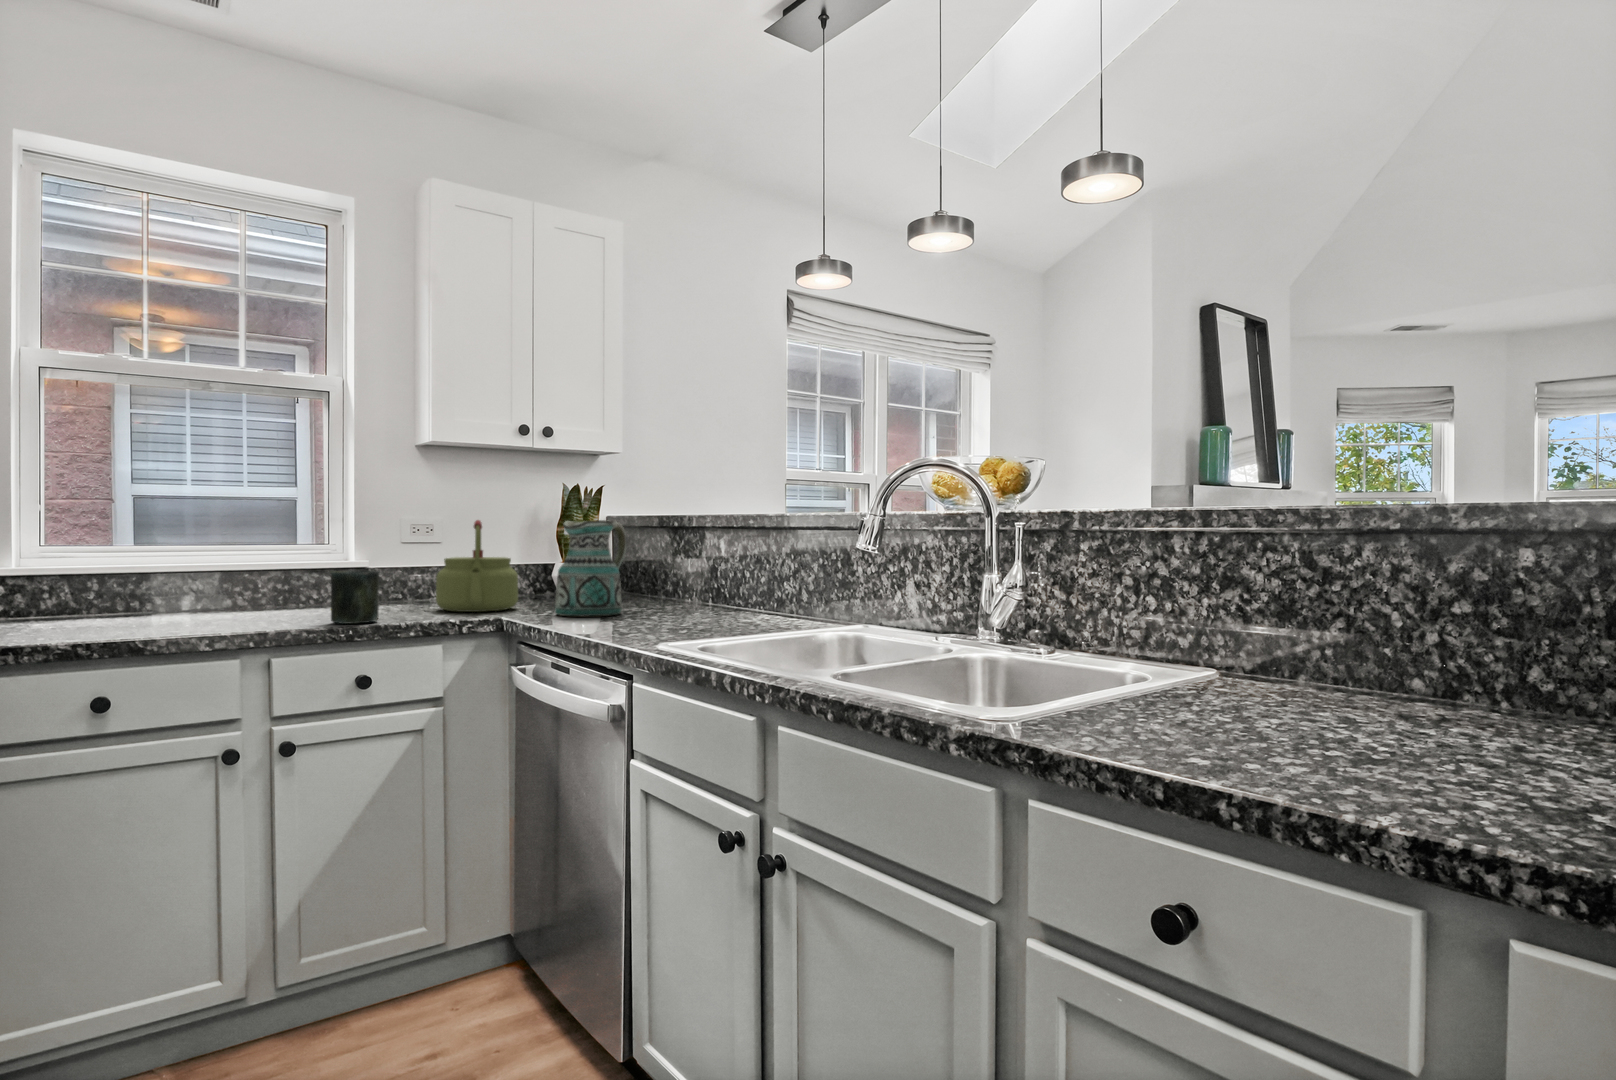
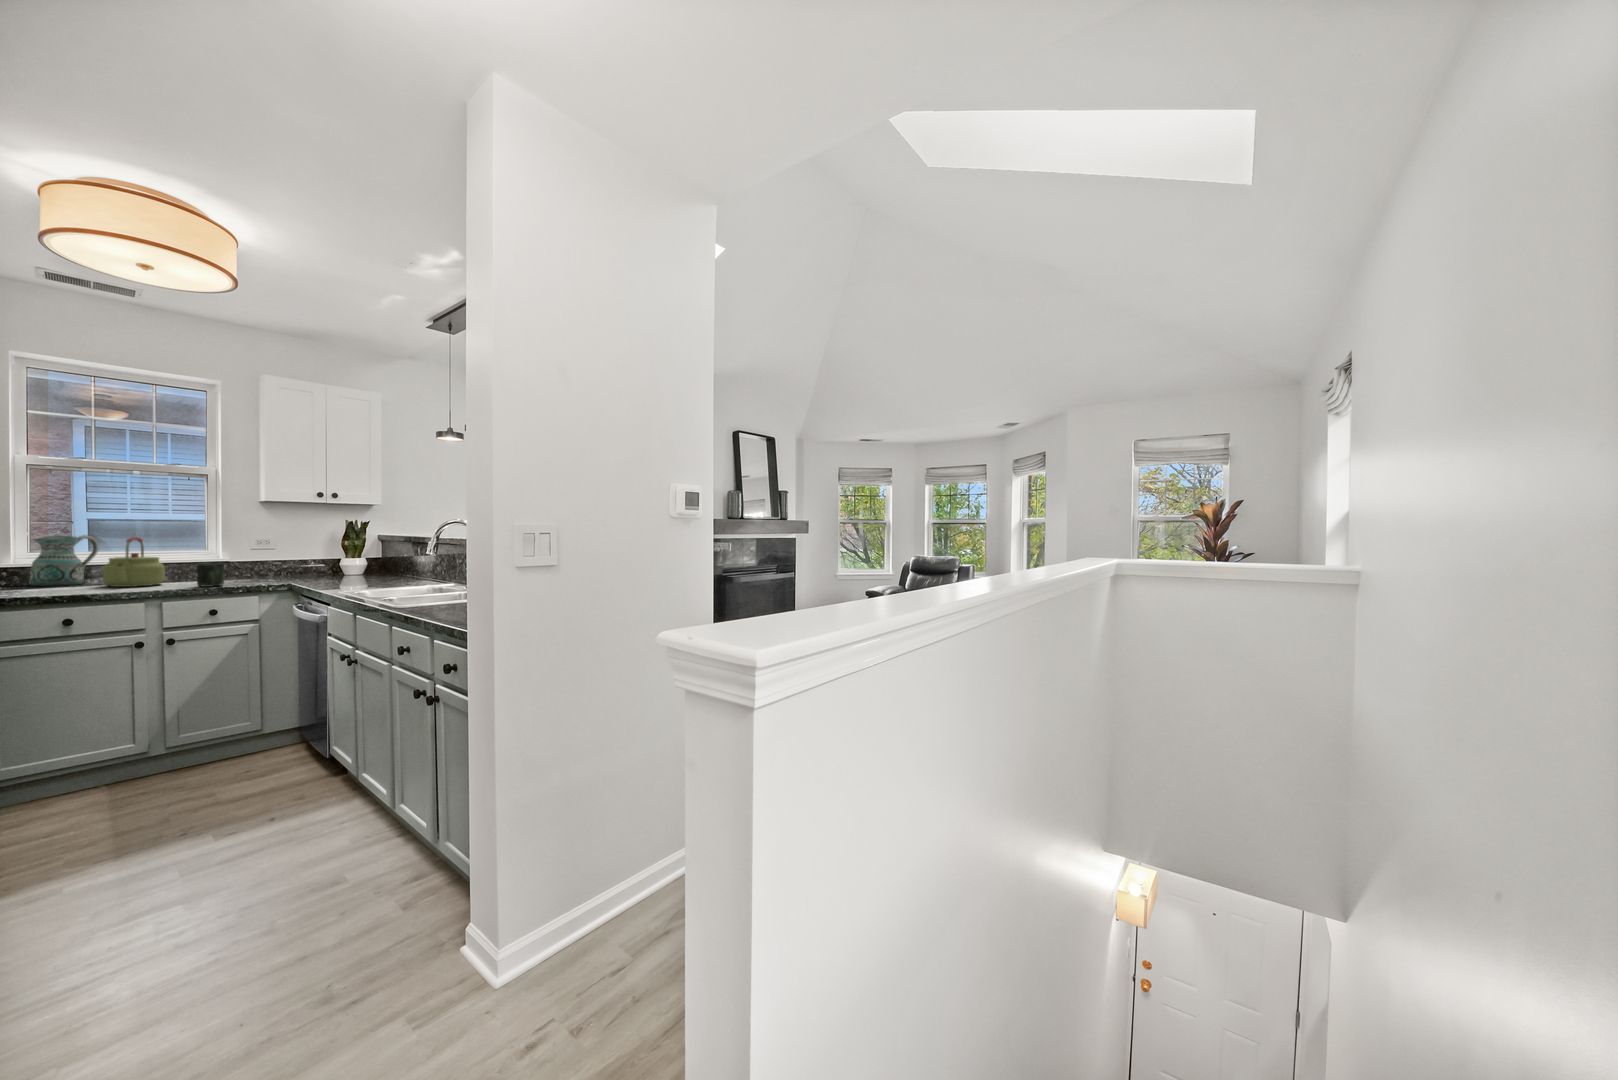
kettle: present [436,520,518,612] -> present [103,537,165,587]
ceramic pitcher: present [555,520,626,616] -> present [30,535,98,586]

